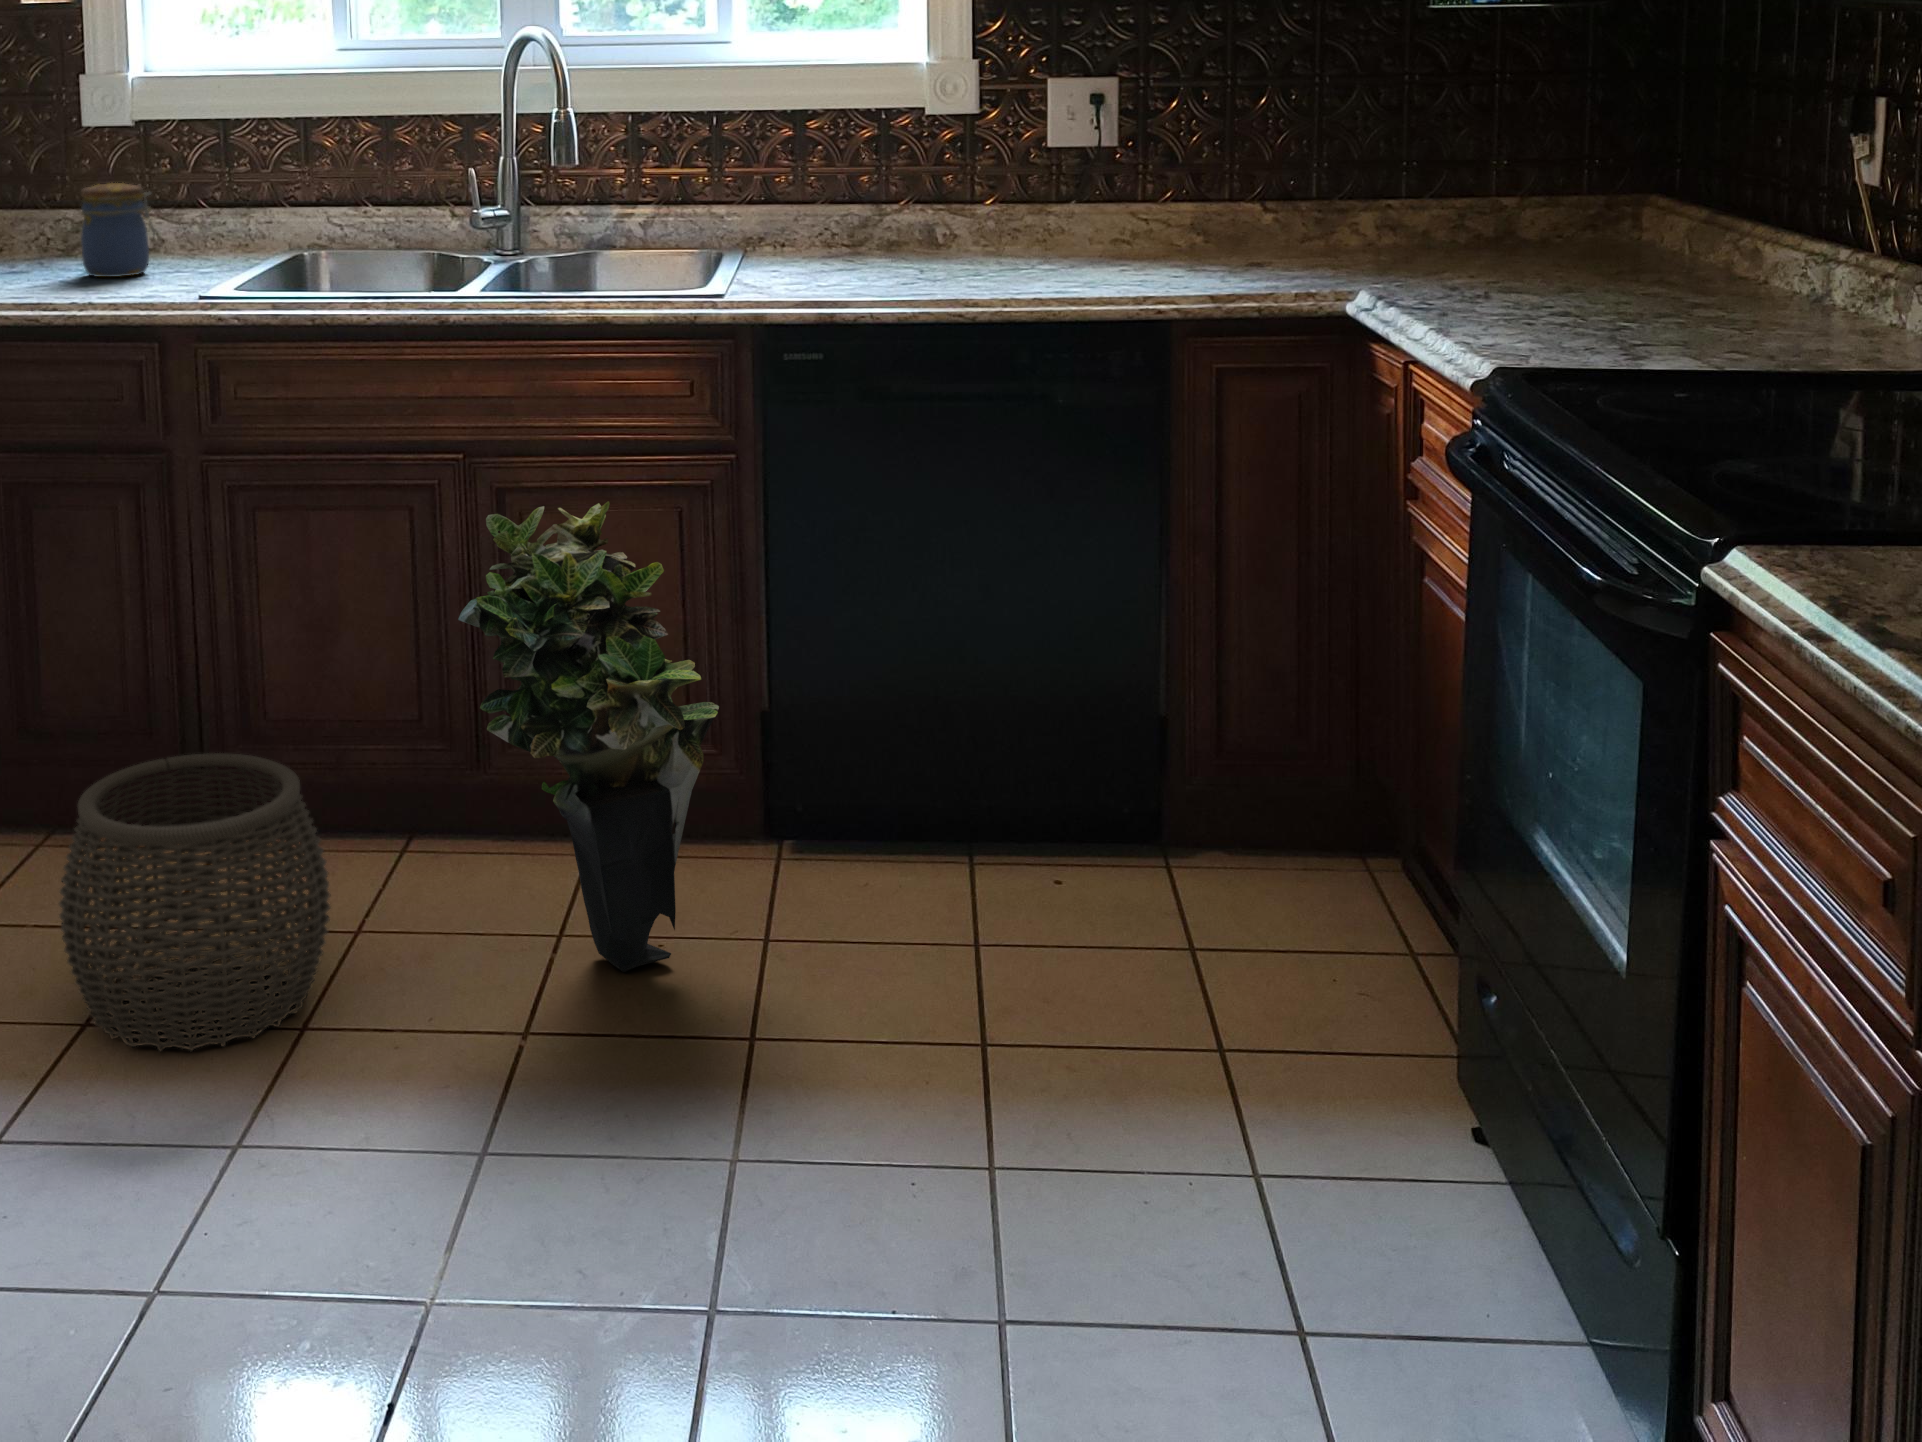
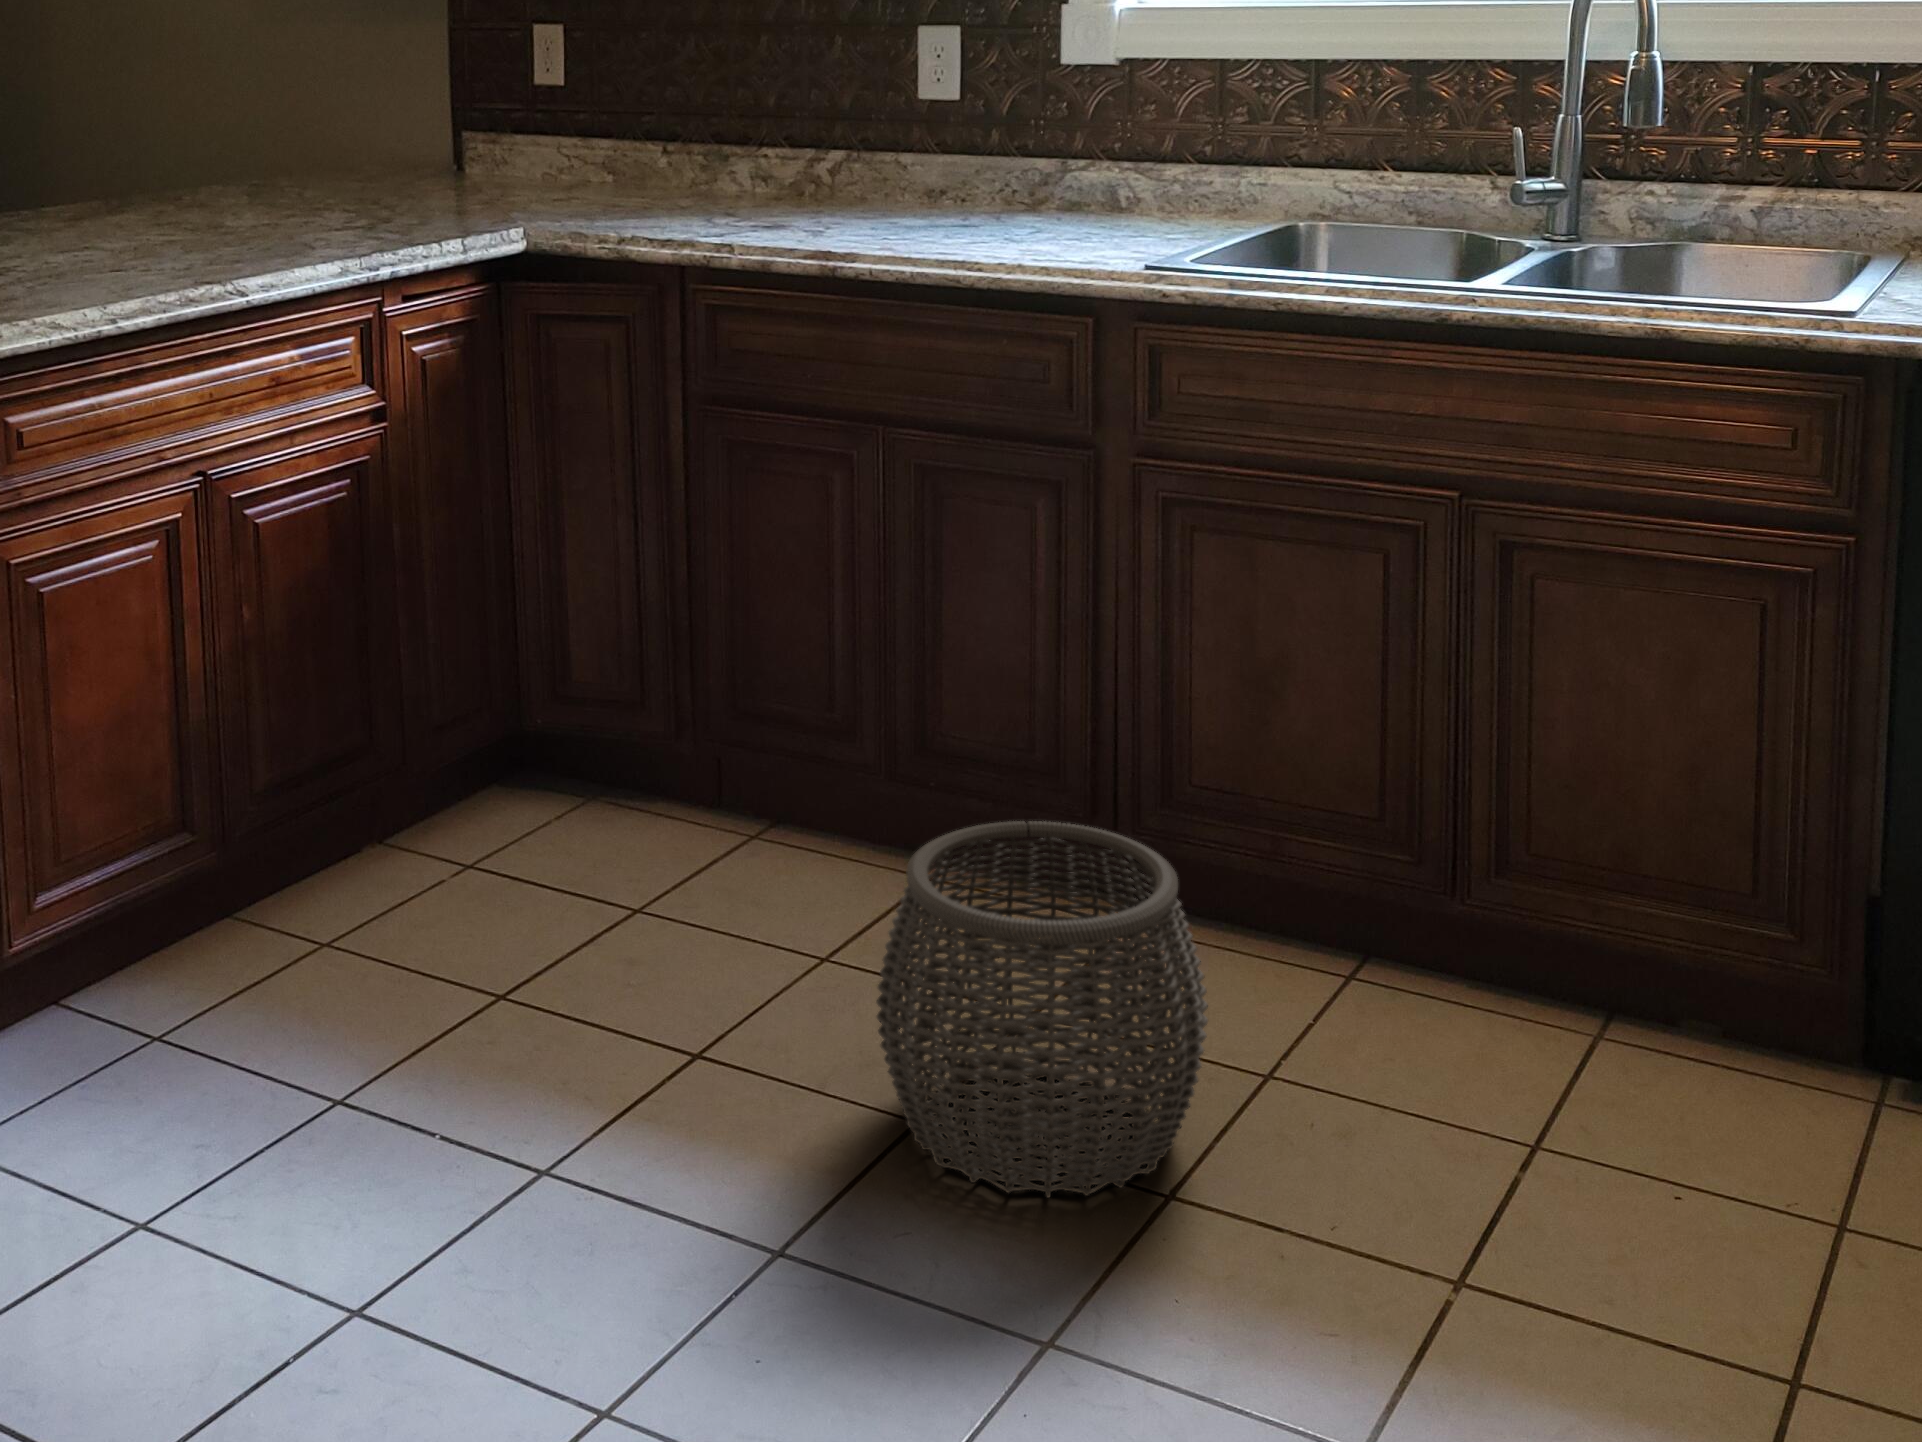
jar: present [81,183,151,277] -> none [1029,129,1115,237]
potted plant: present [458,502,719,972] -> none [1408,578,1786,1232]

